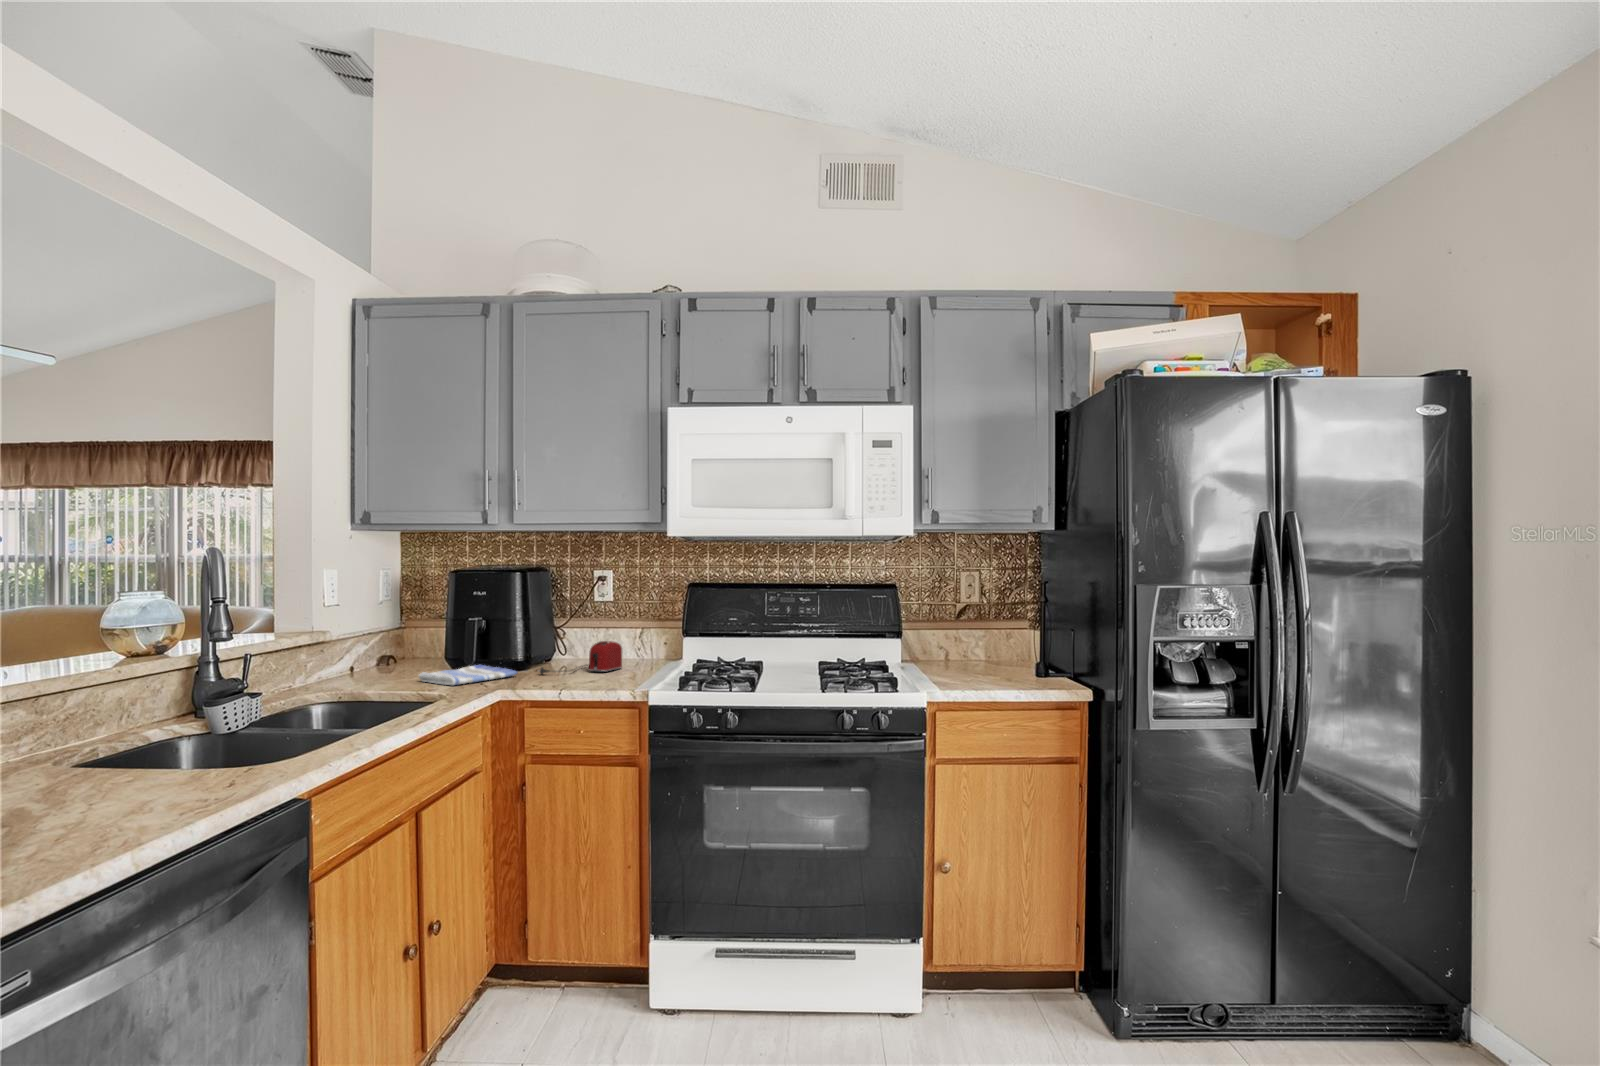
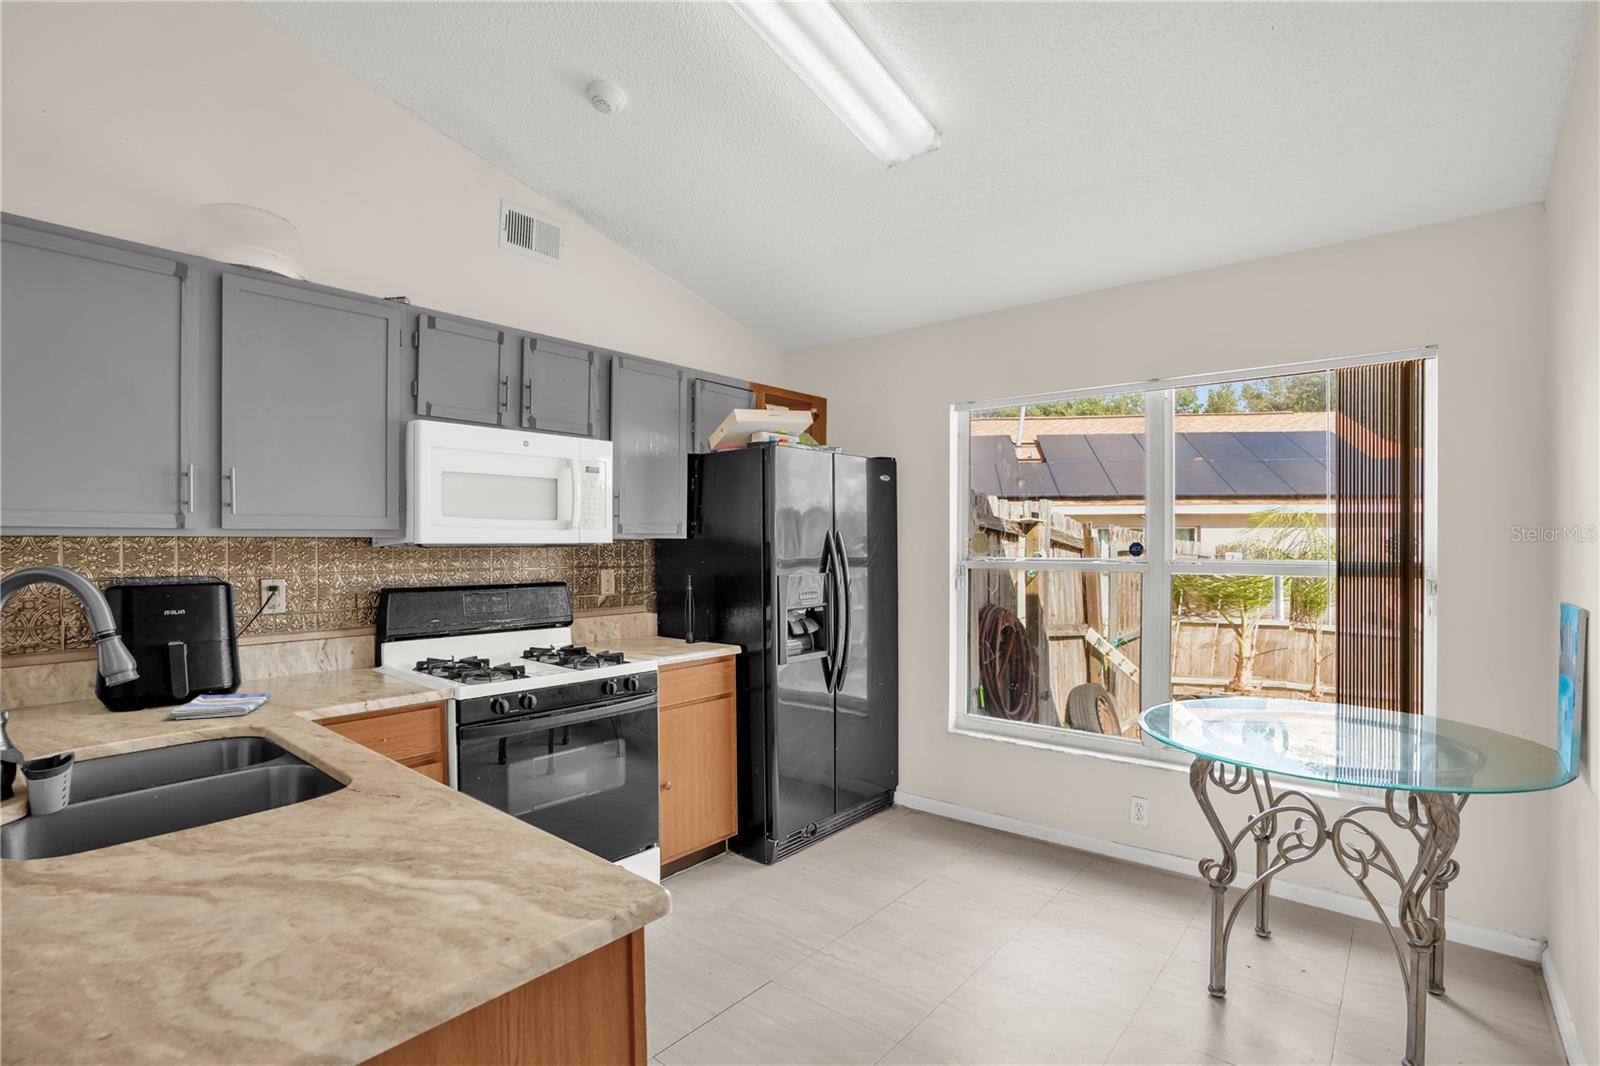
toaster: present [539,641,622,674] -> none [283,653,352,695]

